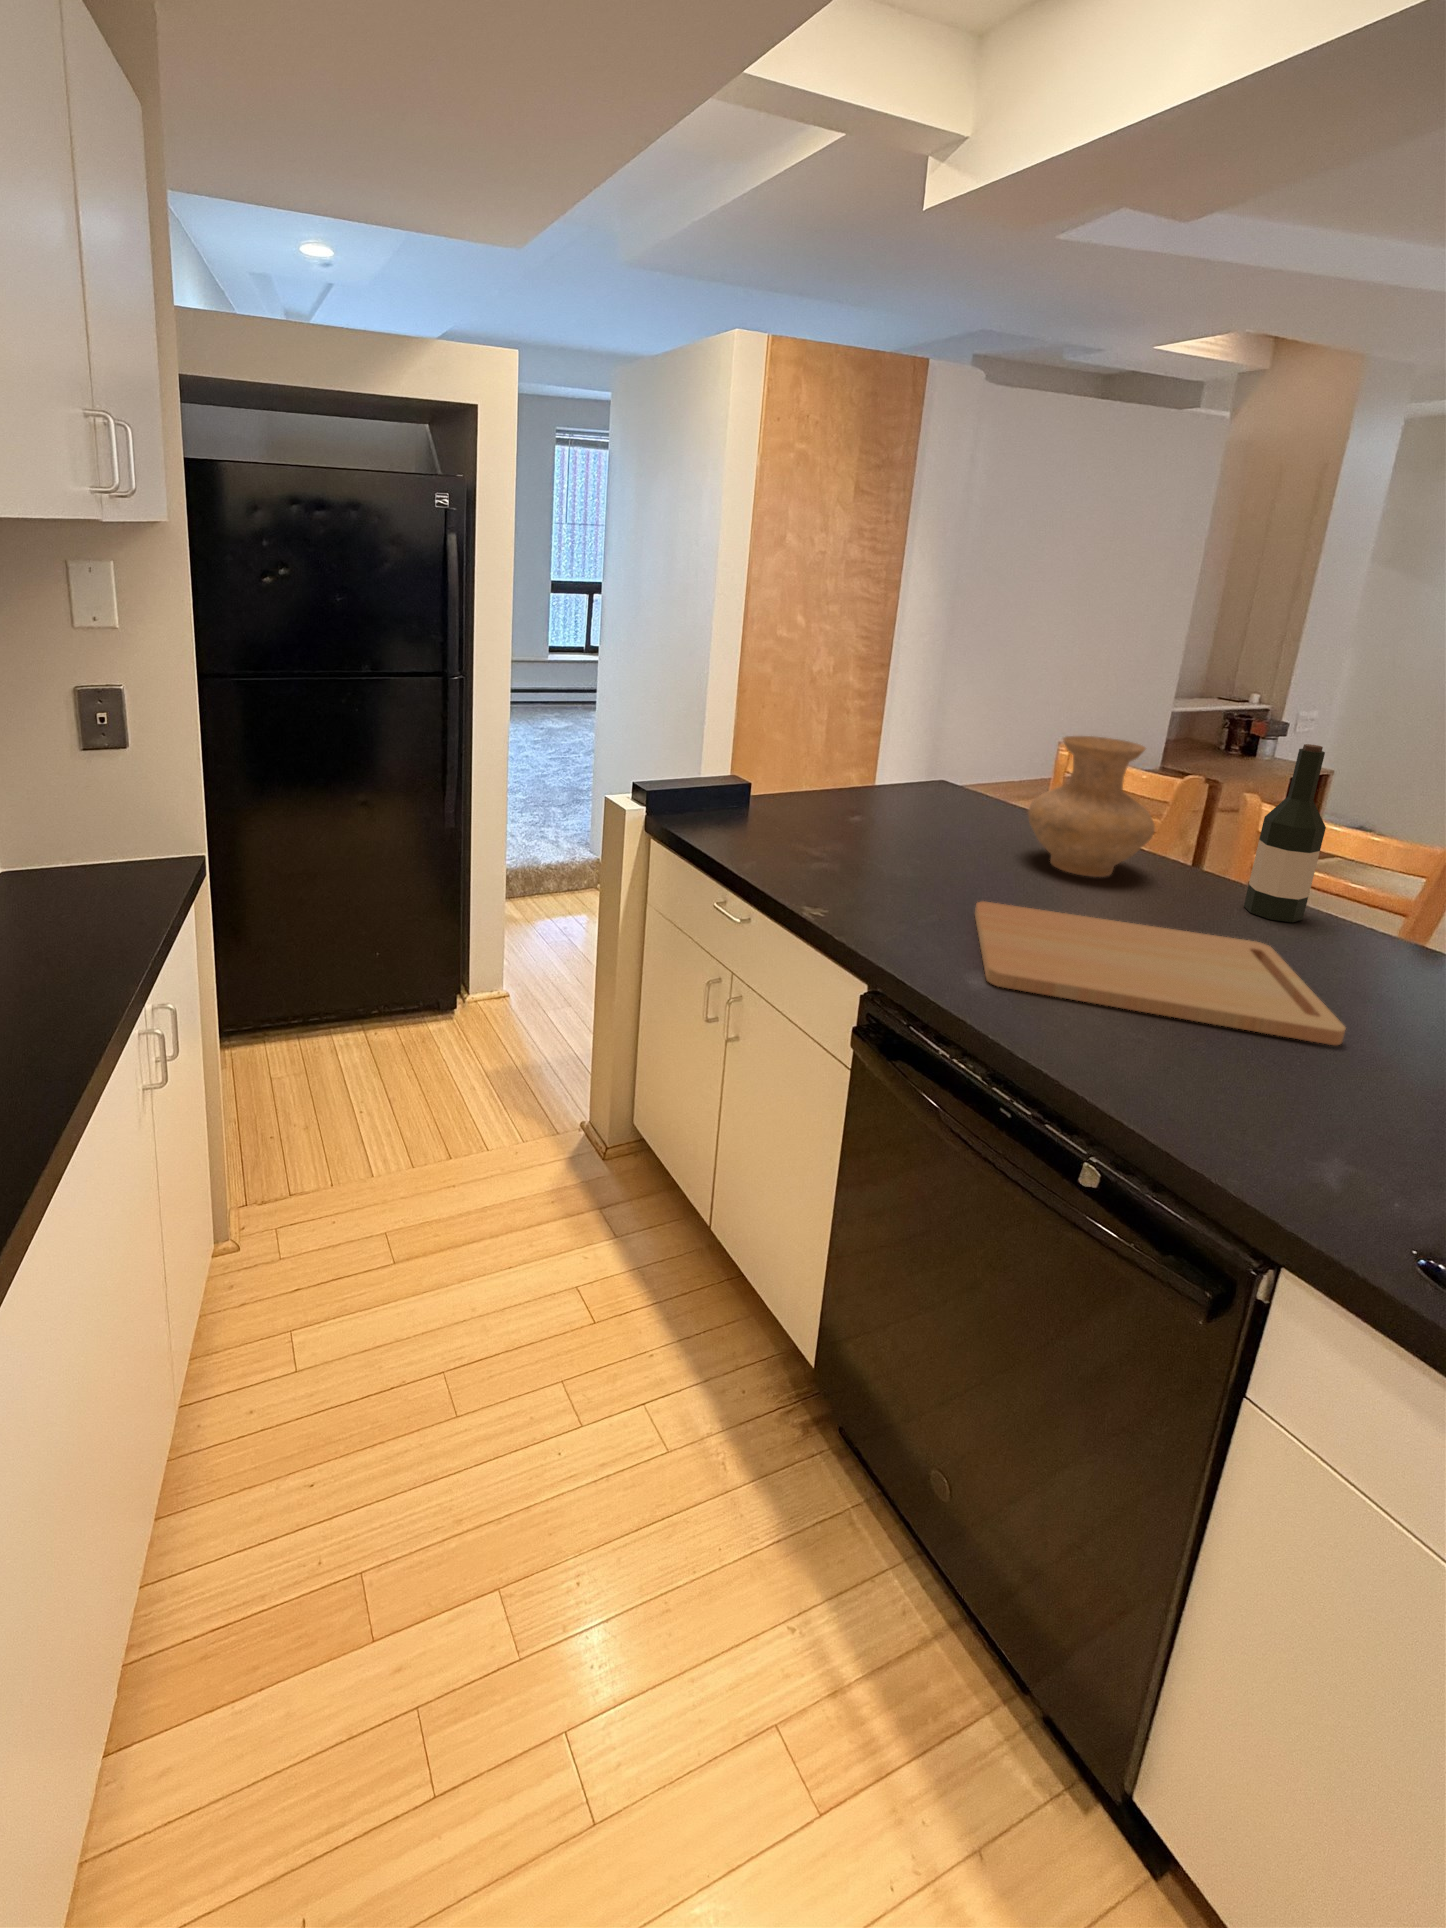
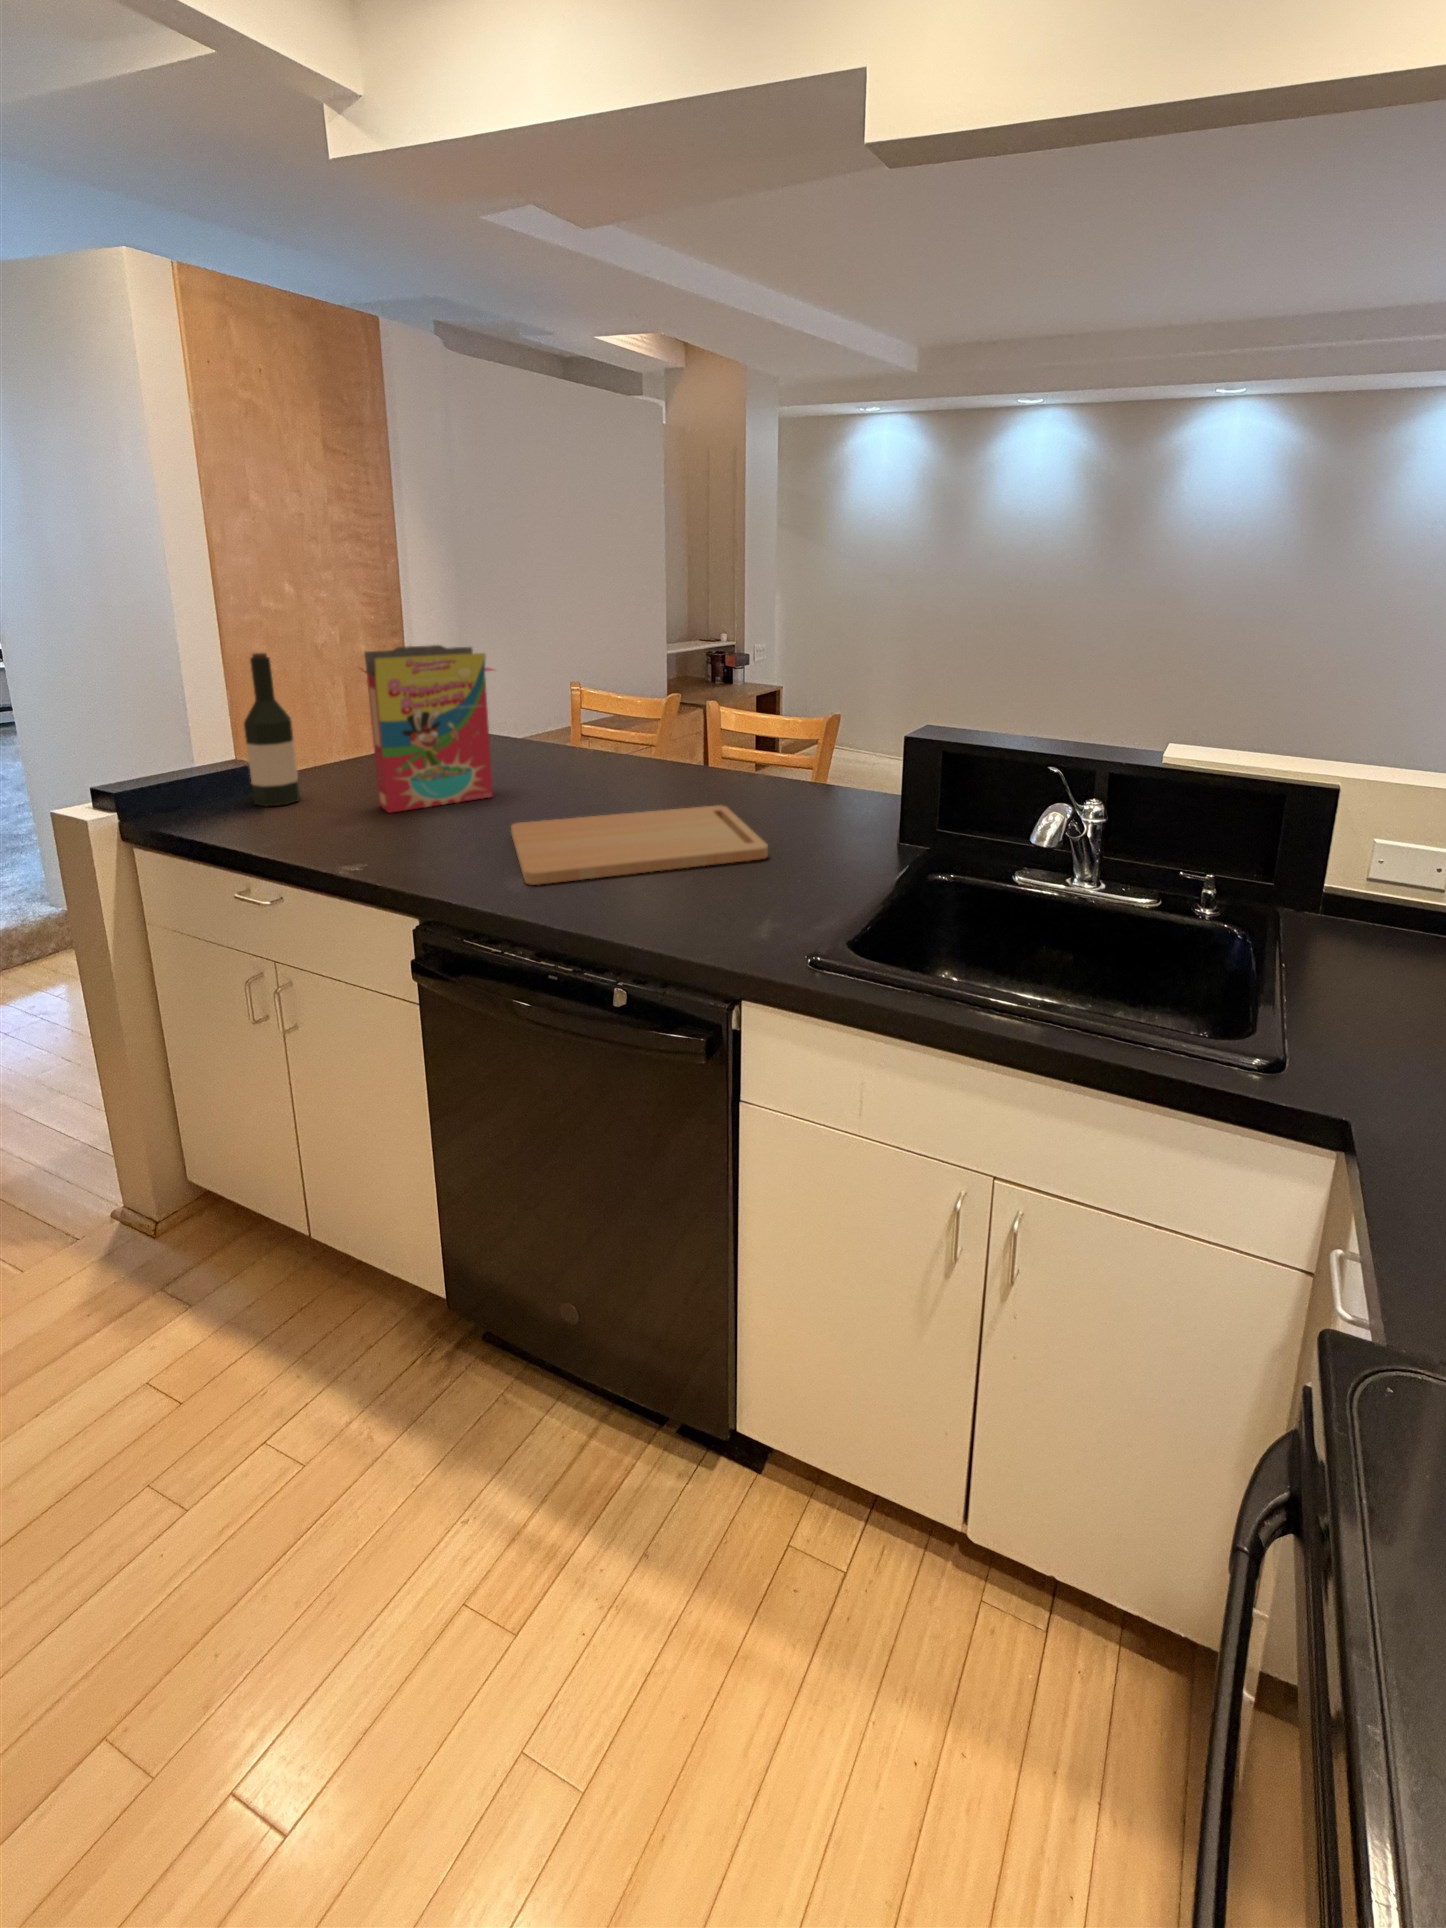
cereal box: none [845,693,992,861] -> present [363,645,493,813]
vase: present [1028,736,1155,877] -> none [546,669,645,787]
wine bottle: present [1244,744,1326,922] -> present [244,653,300,806]

